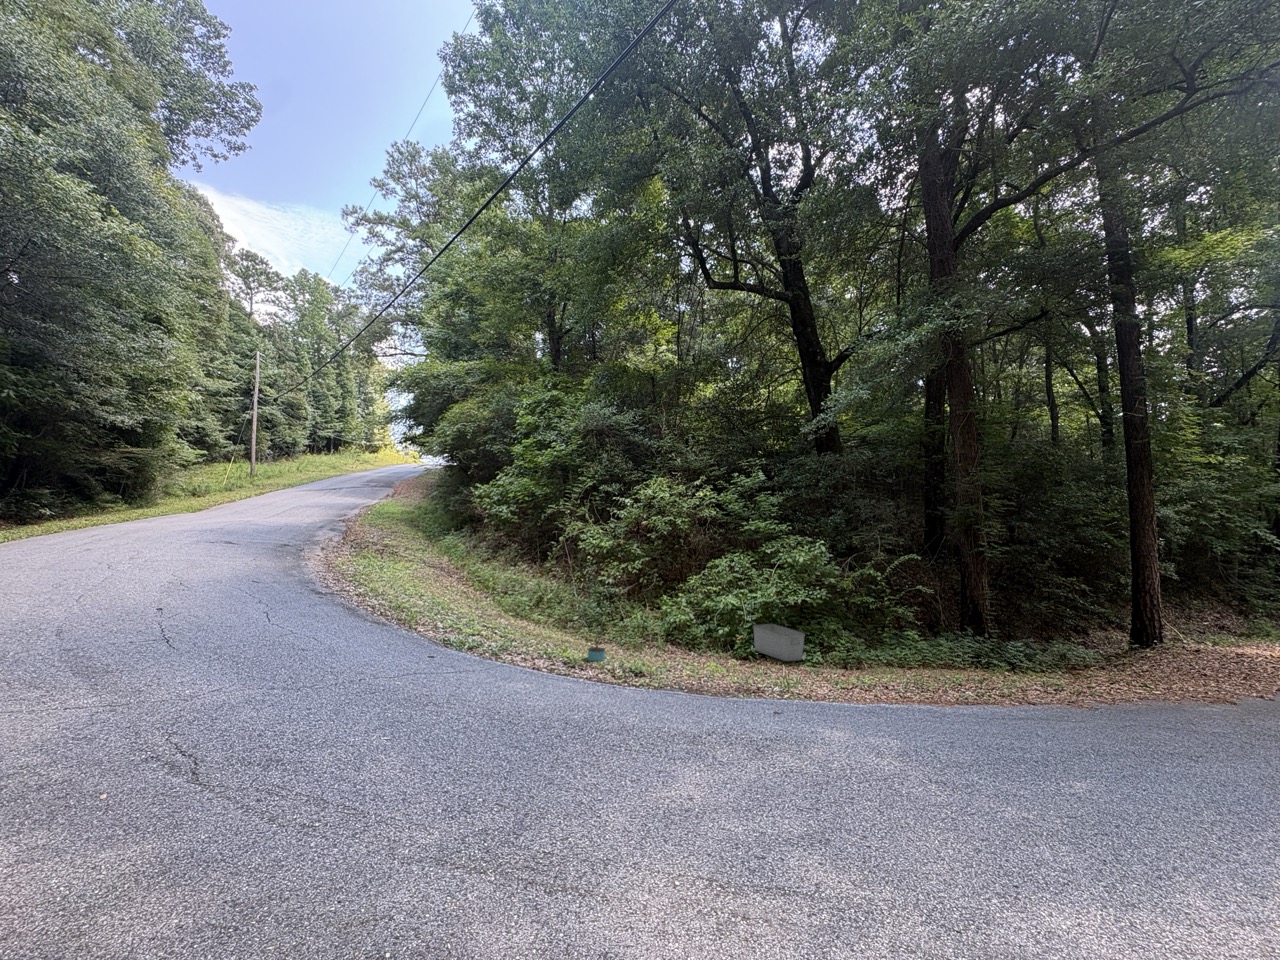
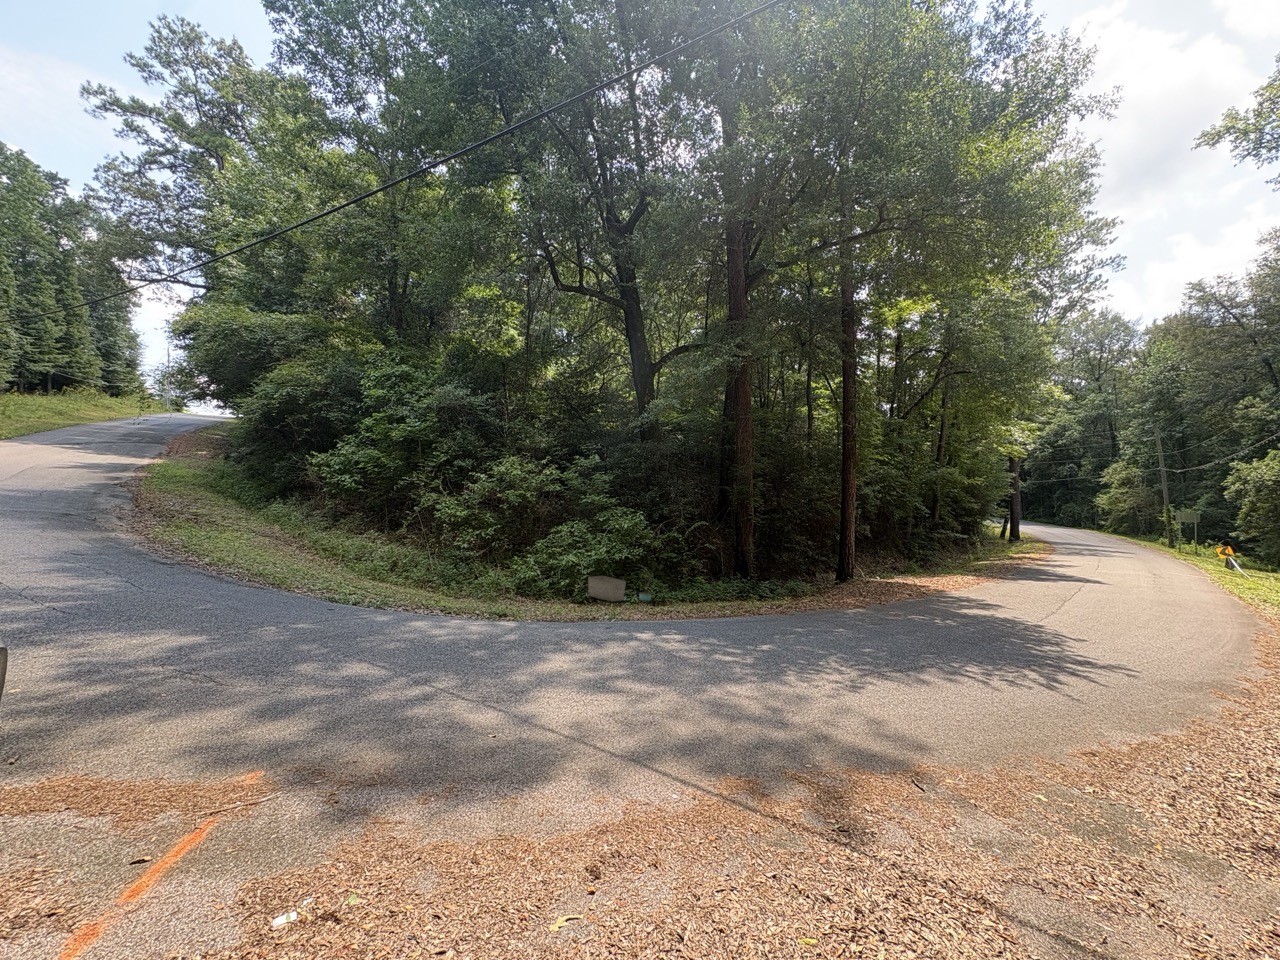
potted plant: present [587,606,606,661] -> present [639,574,653,601]

